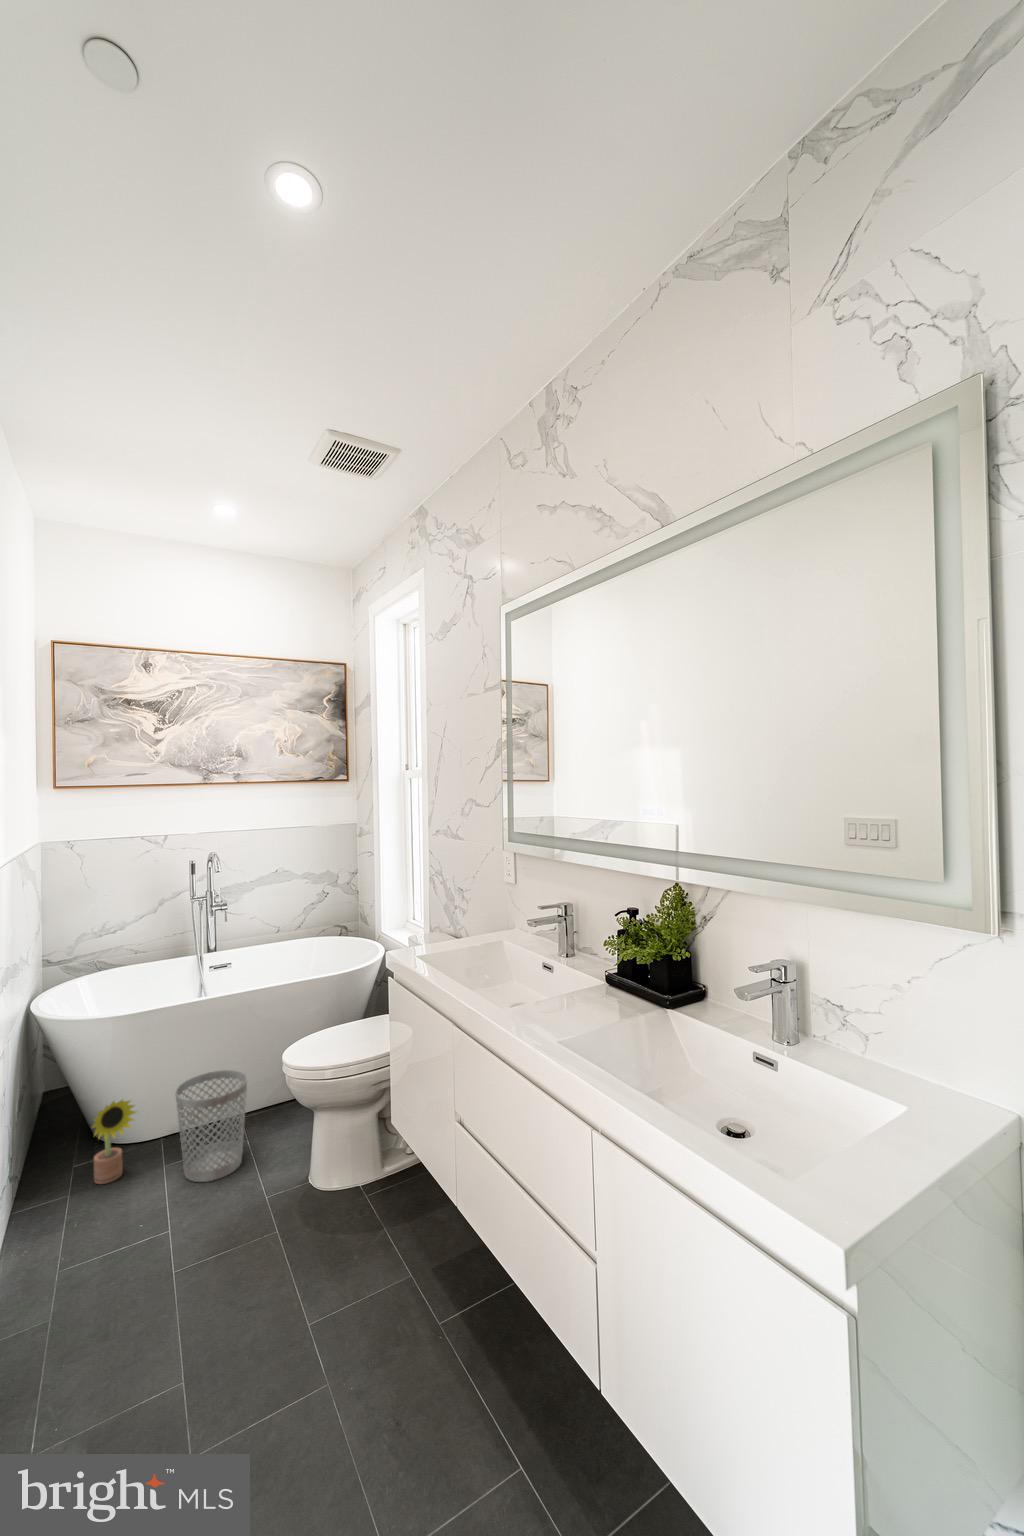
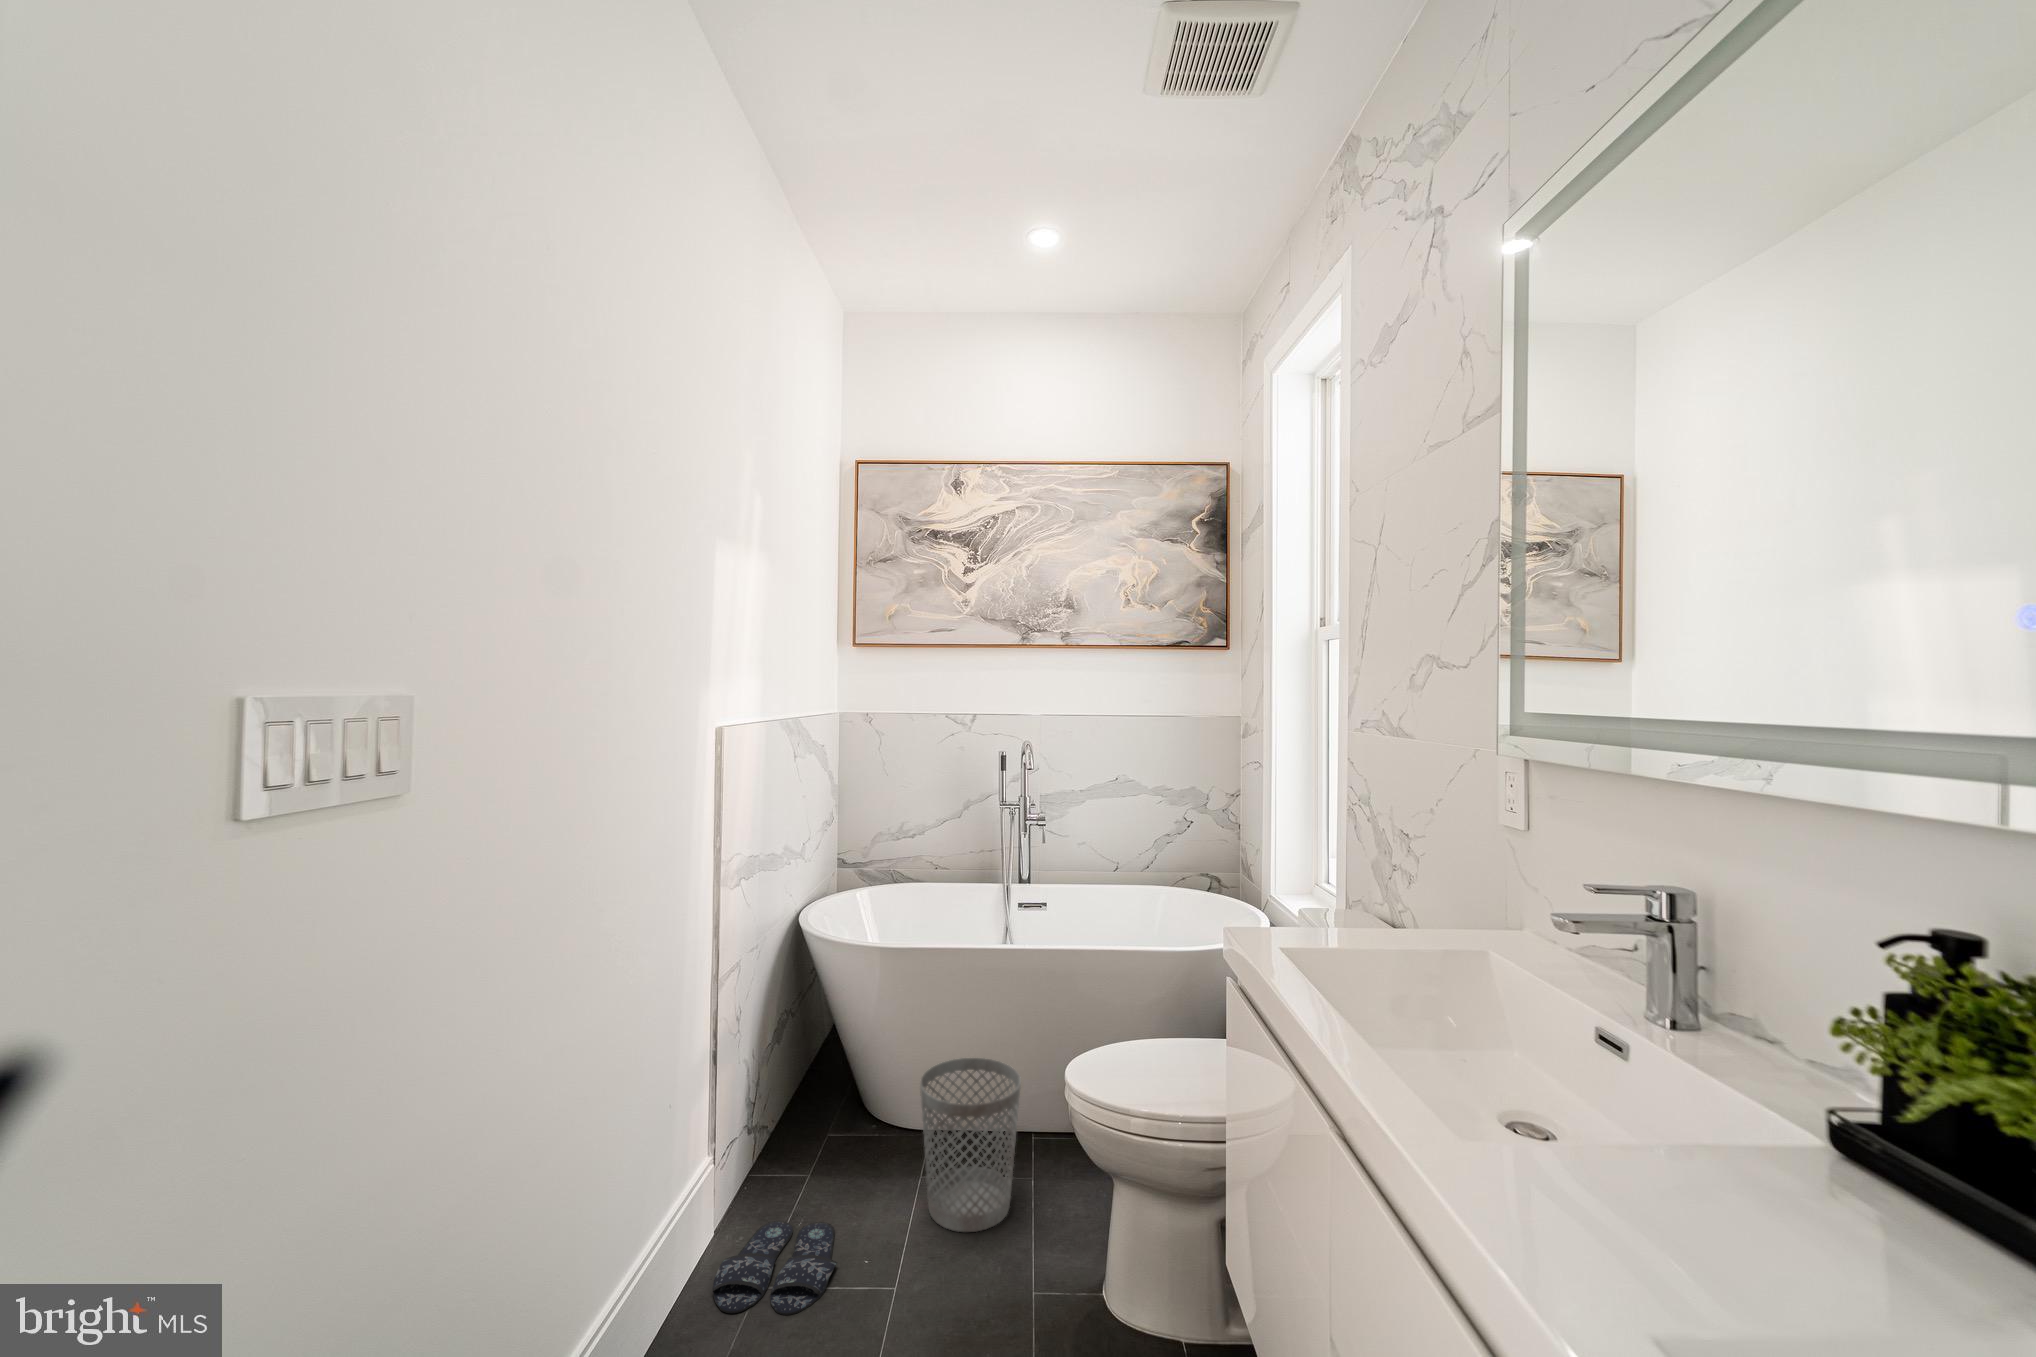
decorative plant: present [92,1099,136,1184] -> none [819,1065,880,1179]
slippers: none [37,1208,132,1278] -> present [713,1221,837,1315]

